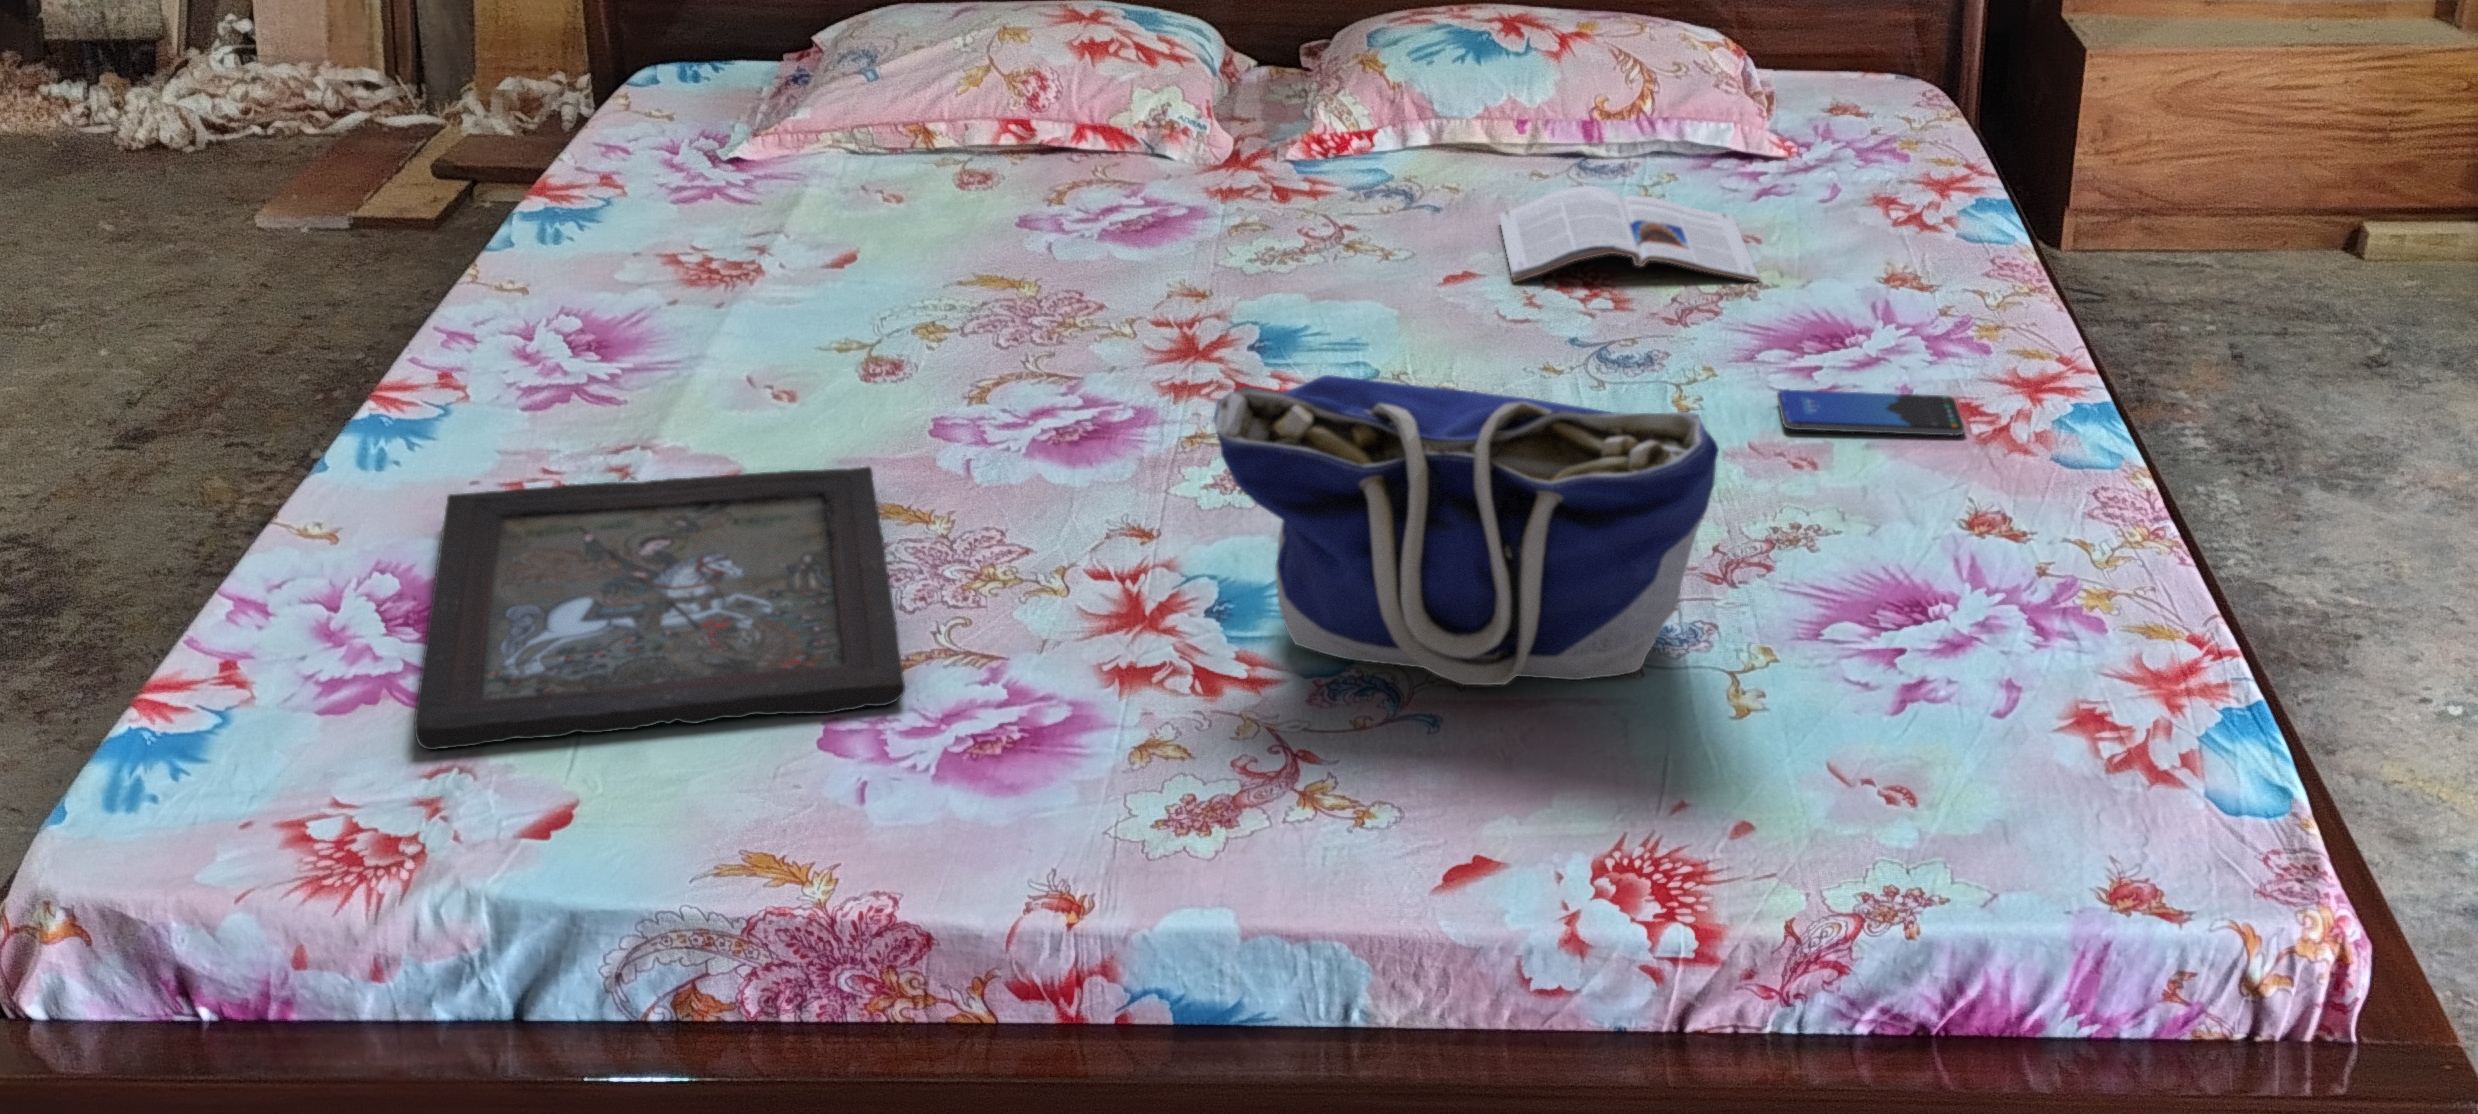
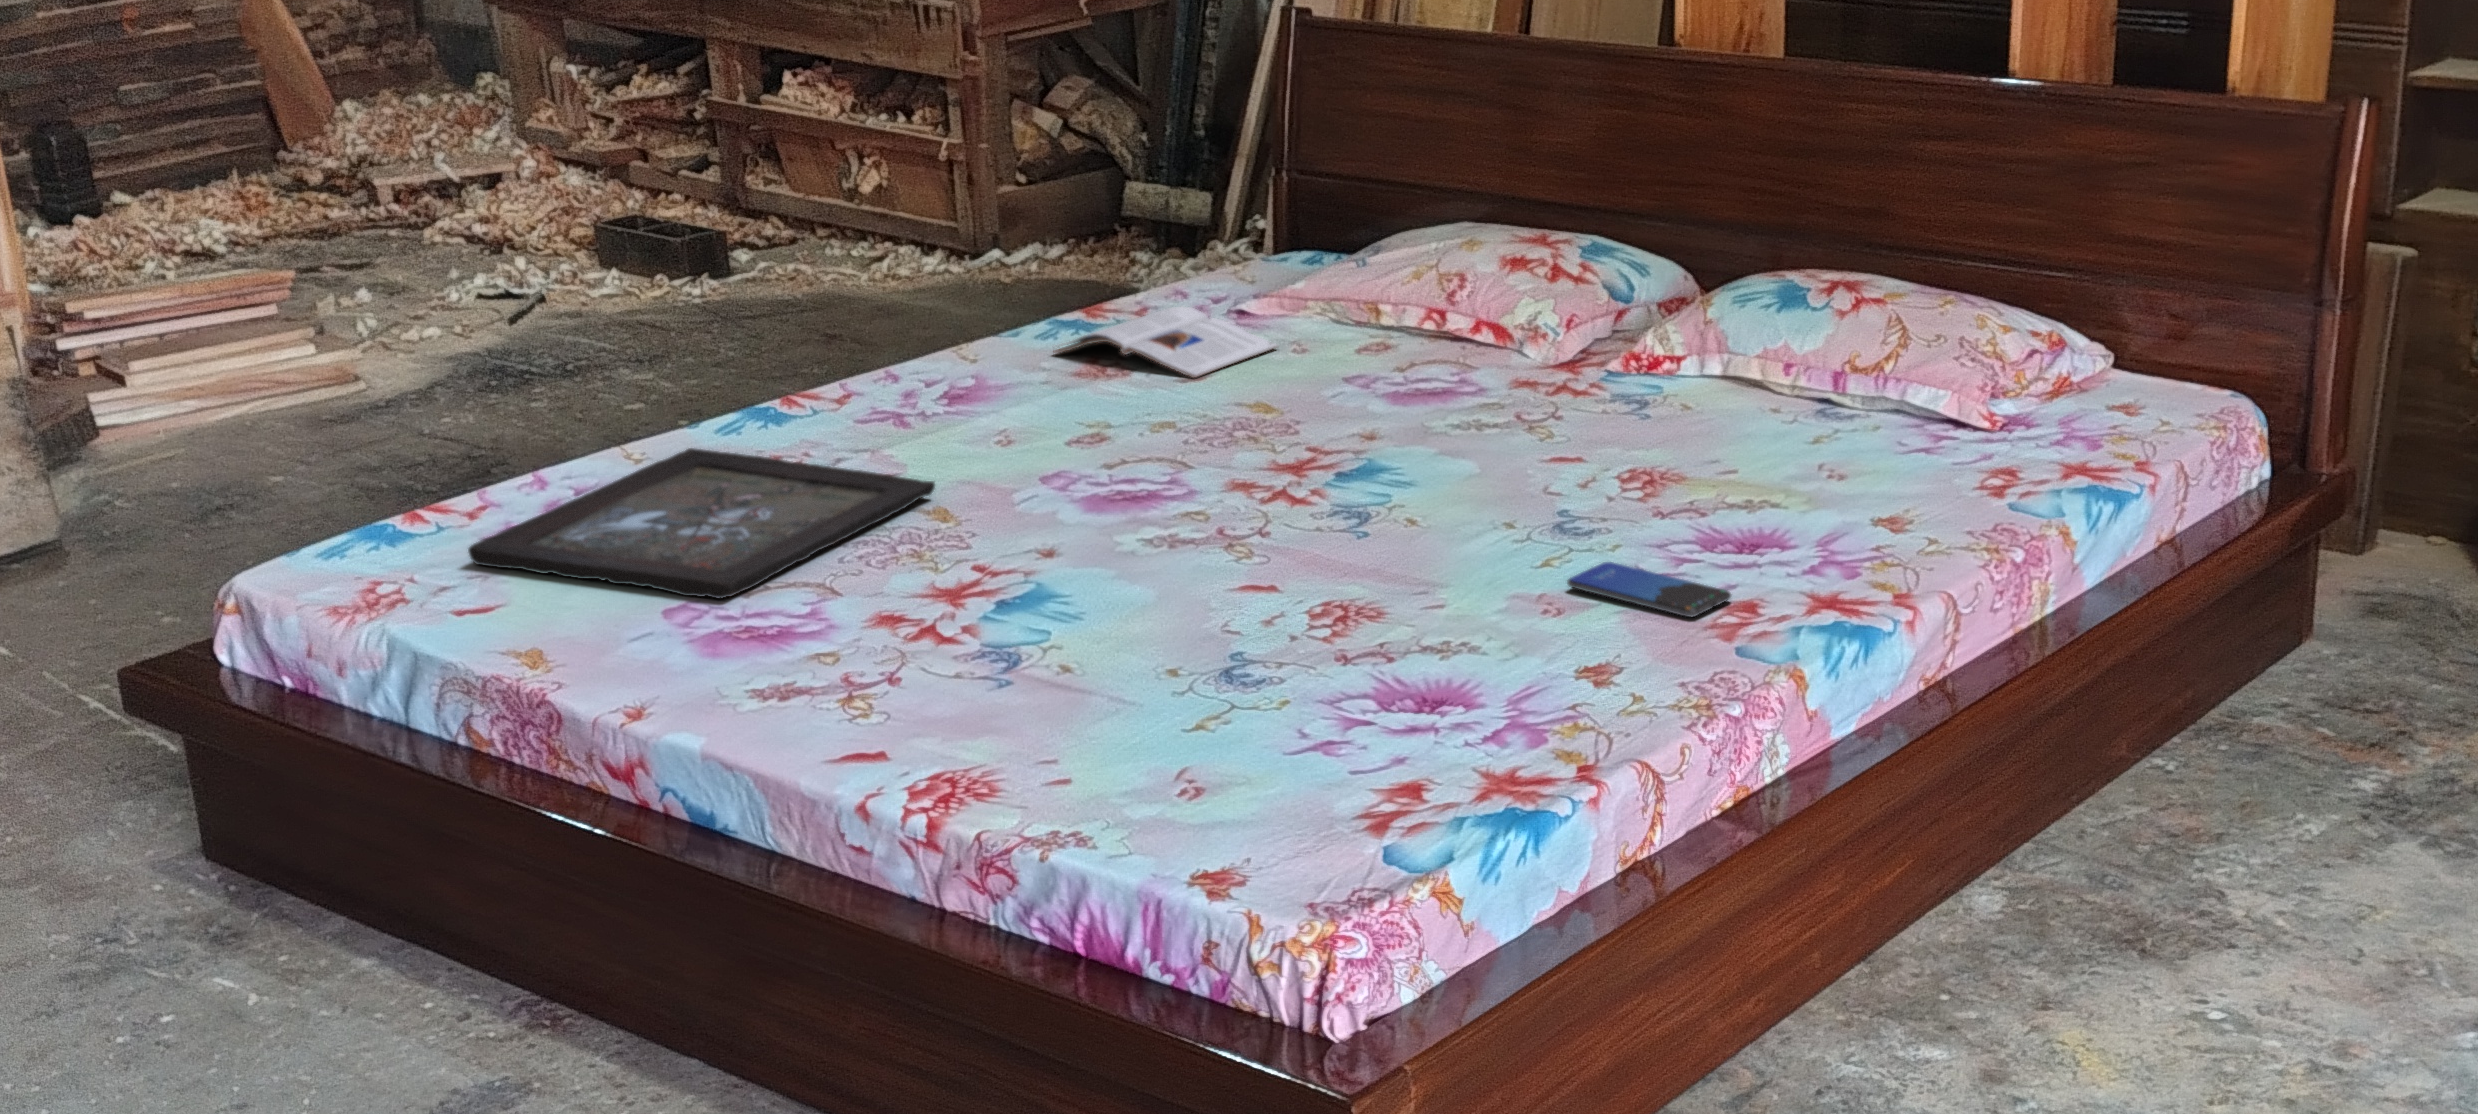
magazine: present [1499,186,1759,282] -> present [1054,306,1278,378]
tote bag: present [1213,375,1719,685] -> none [896,413,1235,684]

